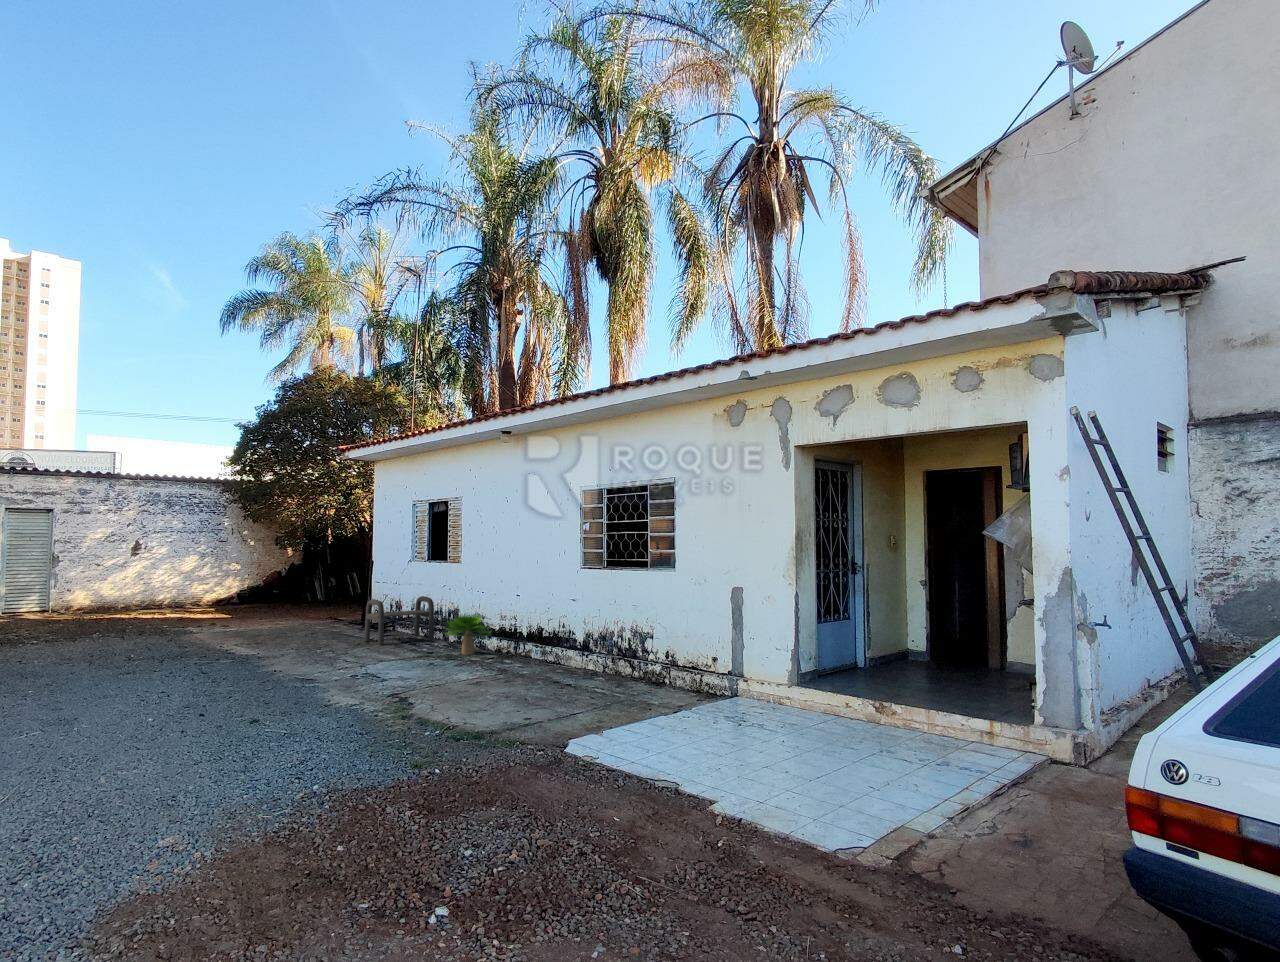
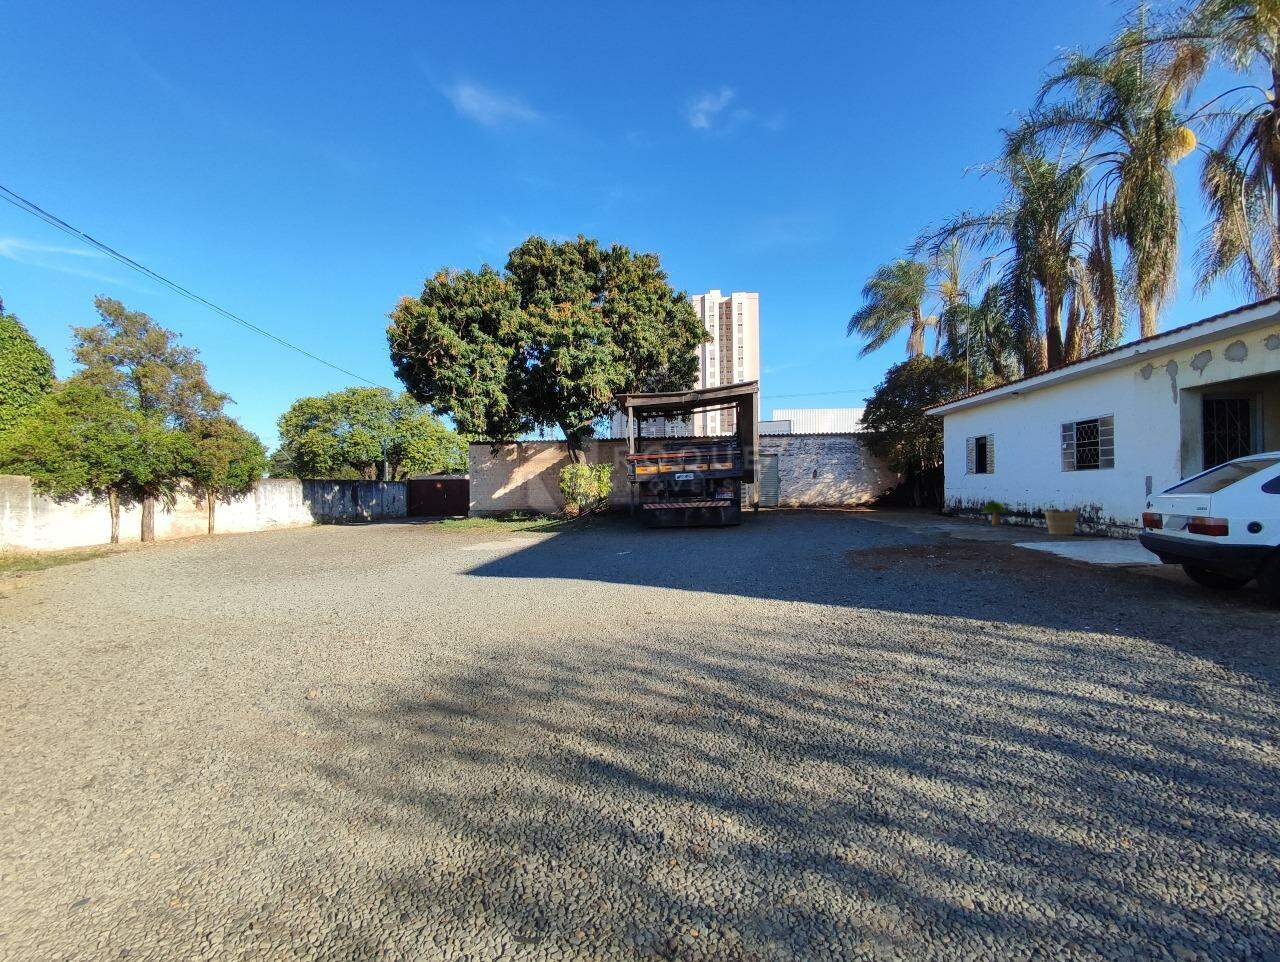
bench: present [364,596,434,645] -> none [938,495,980,520]
wooden bucket: none [567,636,614,684] -> present [1045,510,1078,535]

